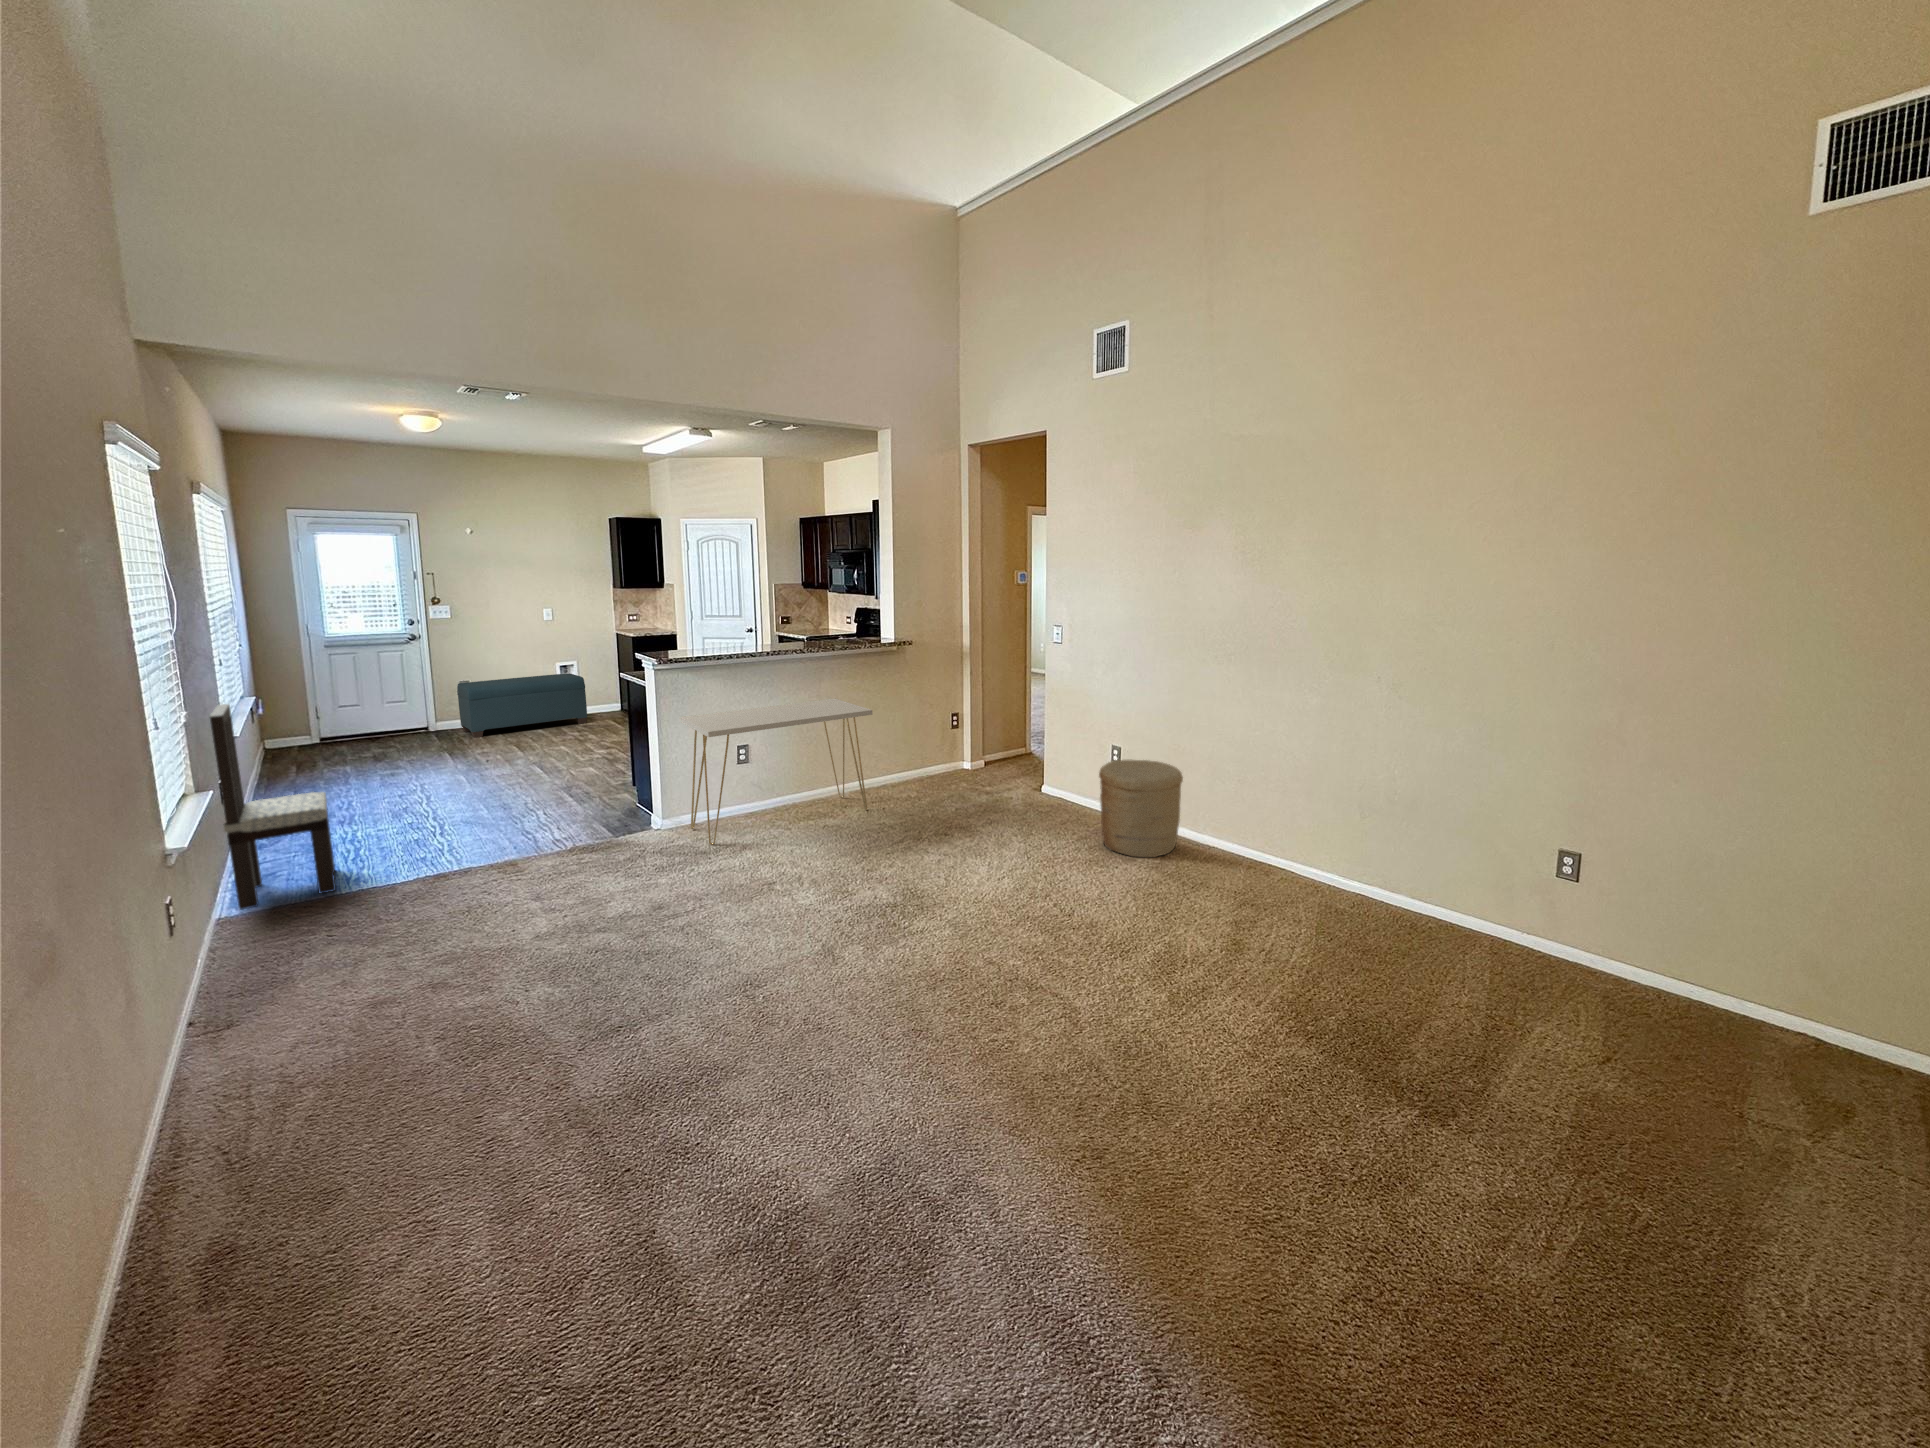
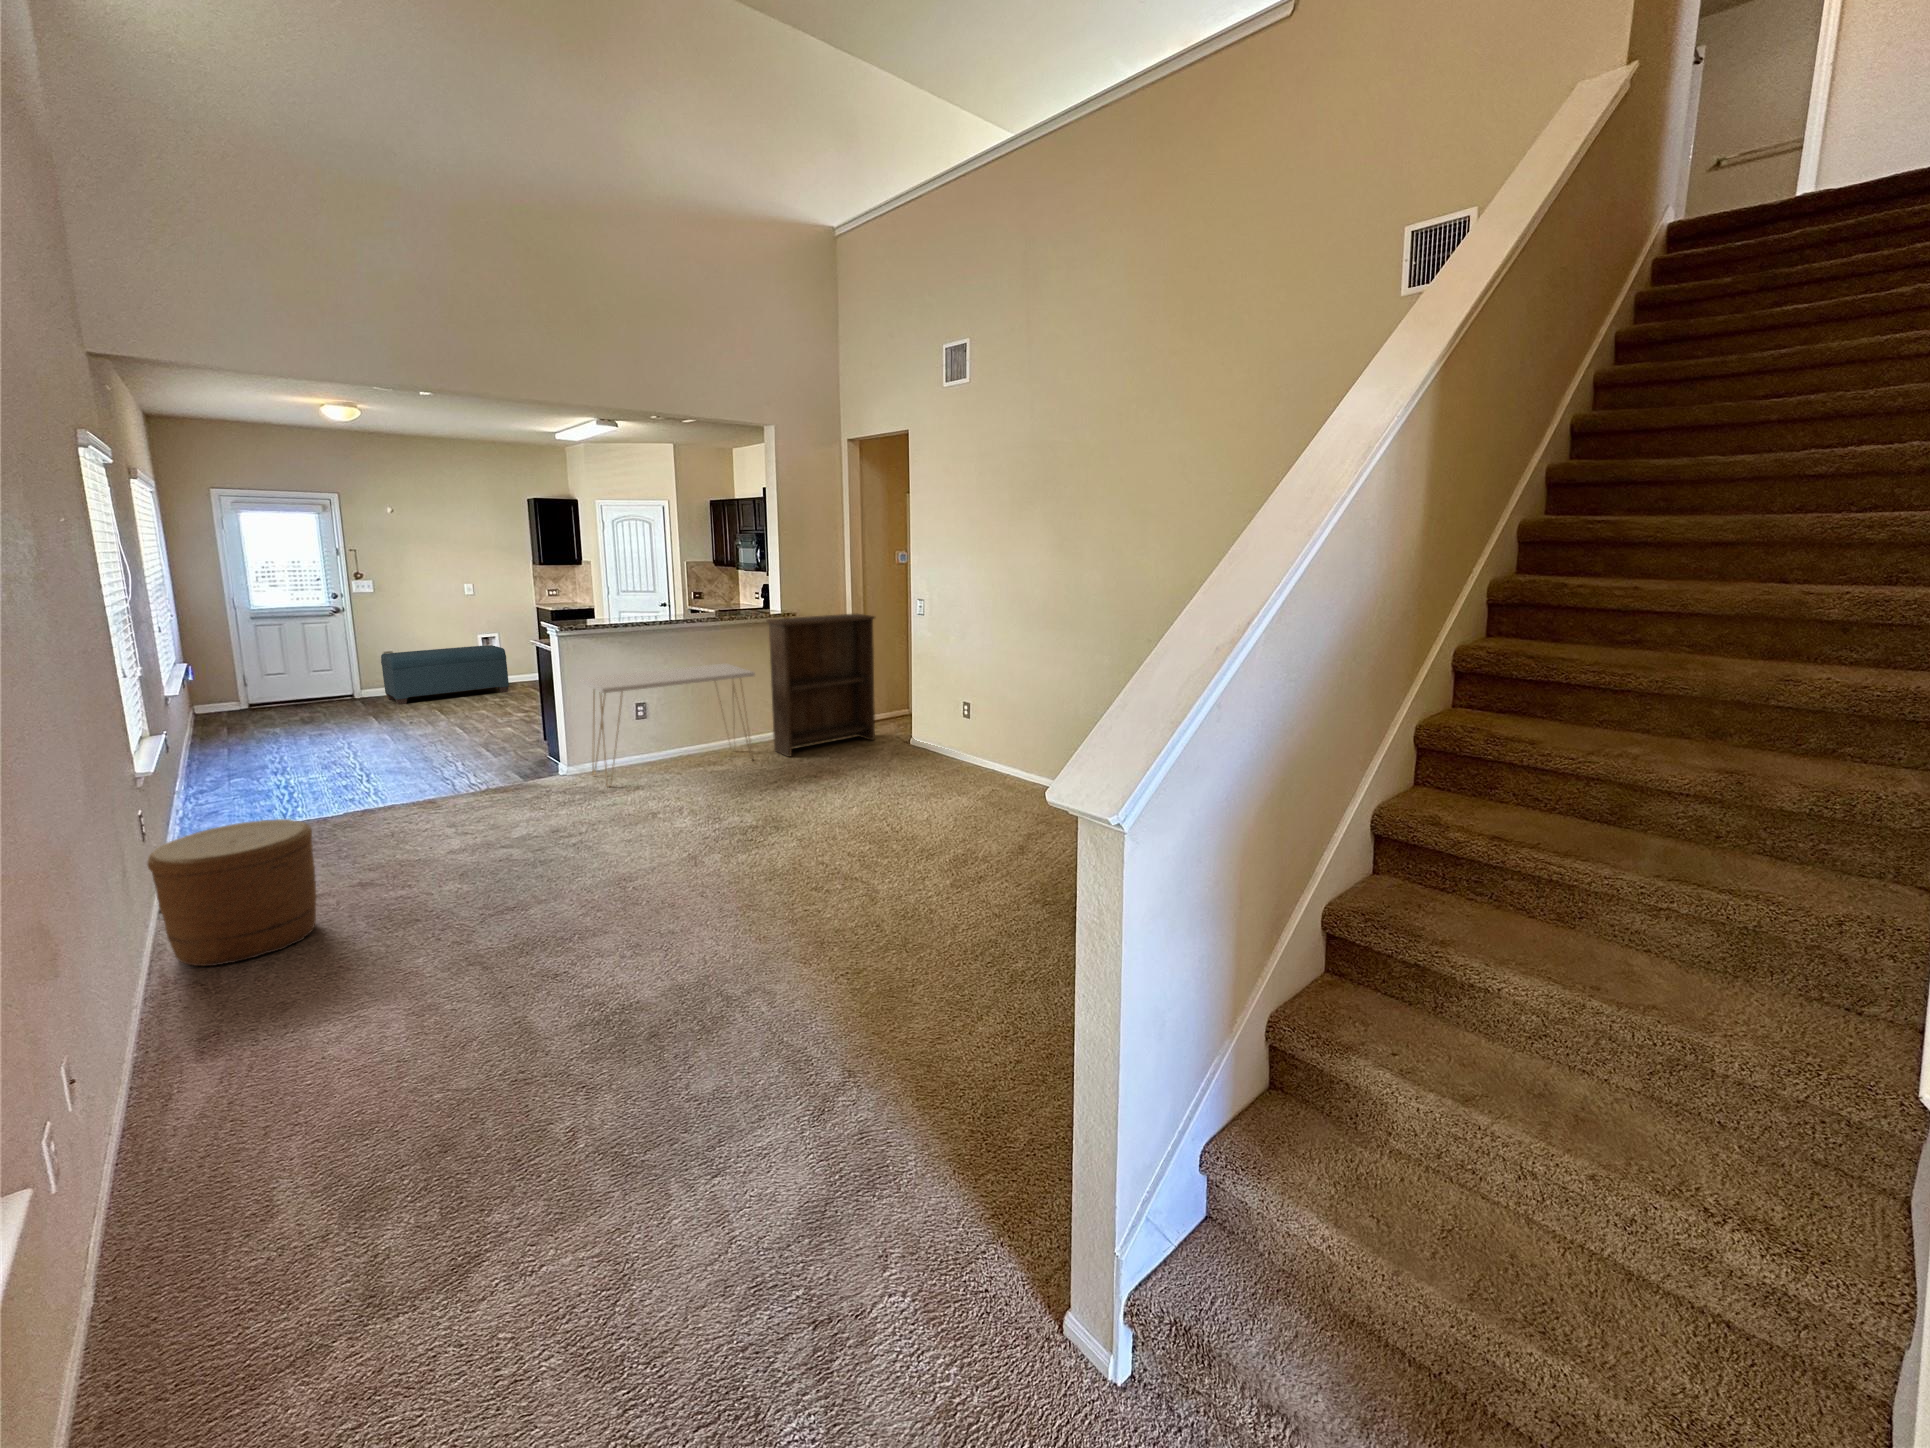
bookshelf: none [882,642,1000,806] -> present [766,614,875,757]
dining chair: present [210,704,336,910] -> none [159,663,273,838]
woven basket: present [1099,760,1183,858] -> present [148,819,317,966]

